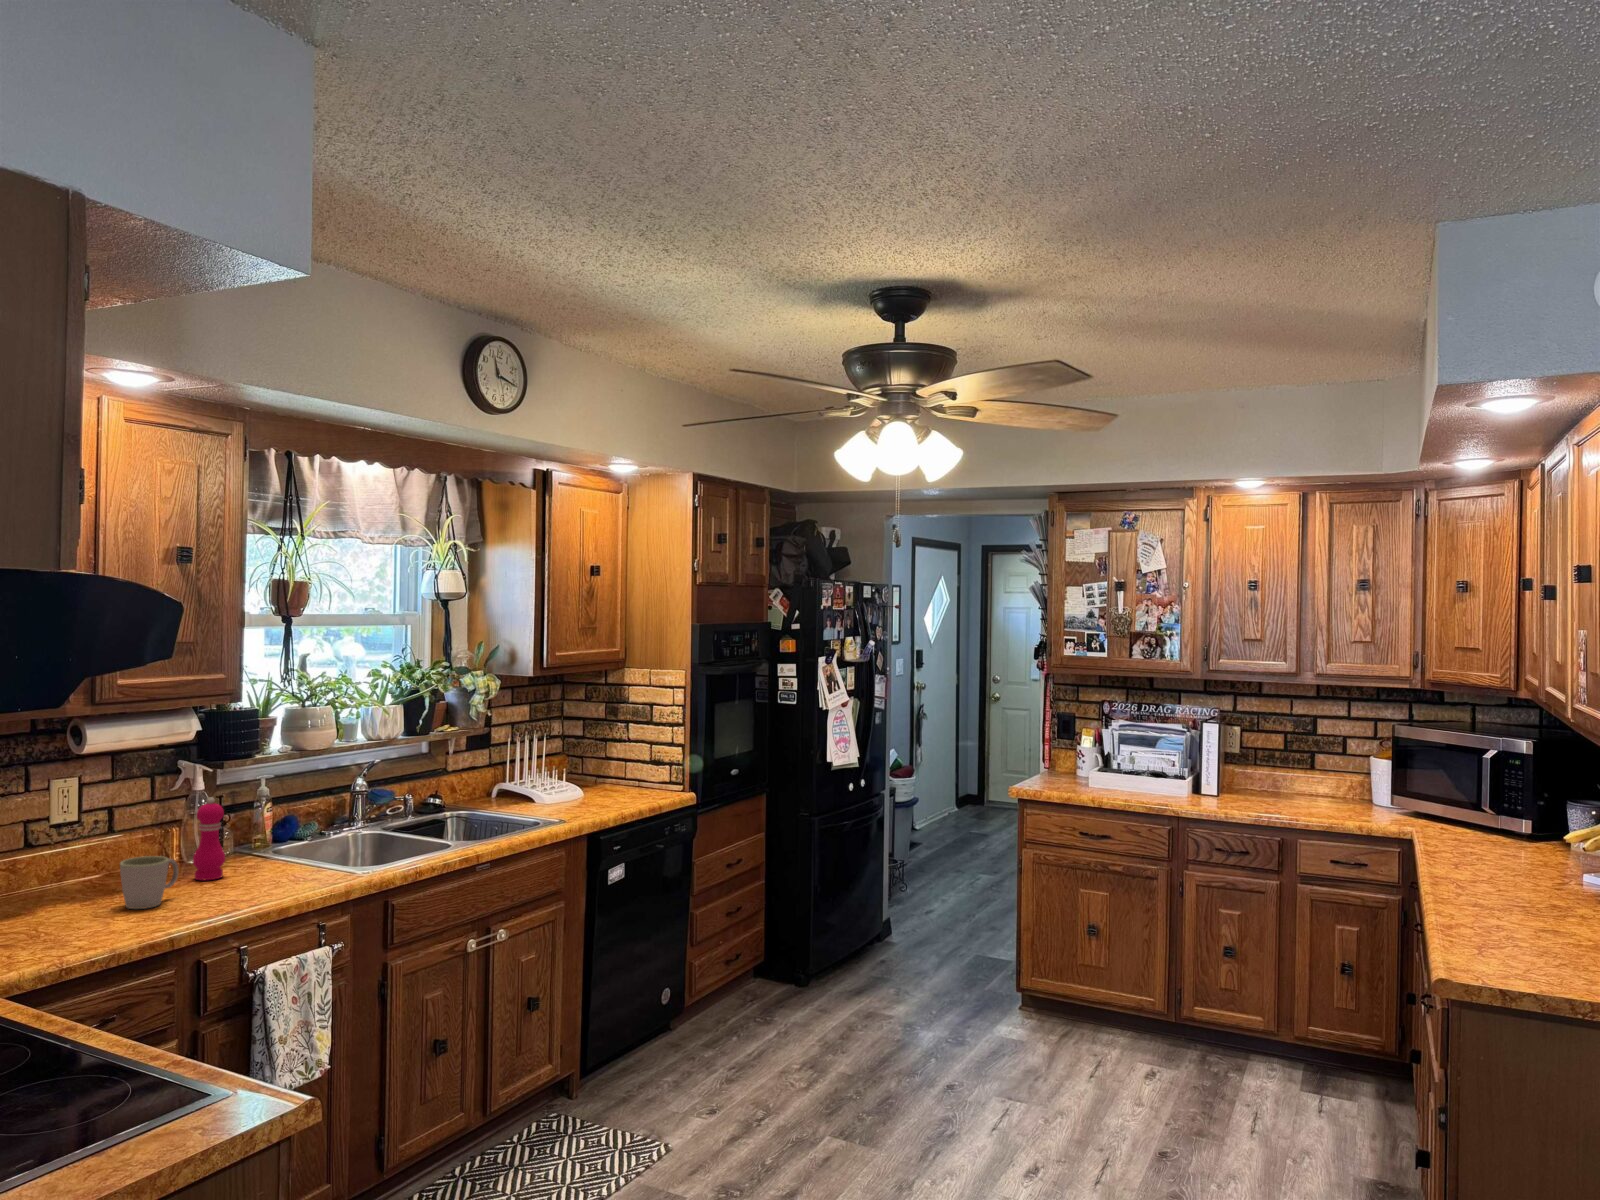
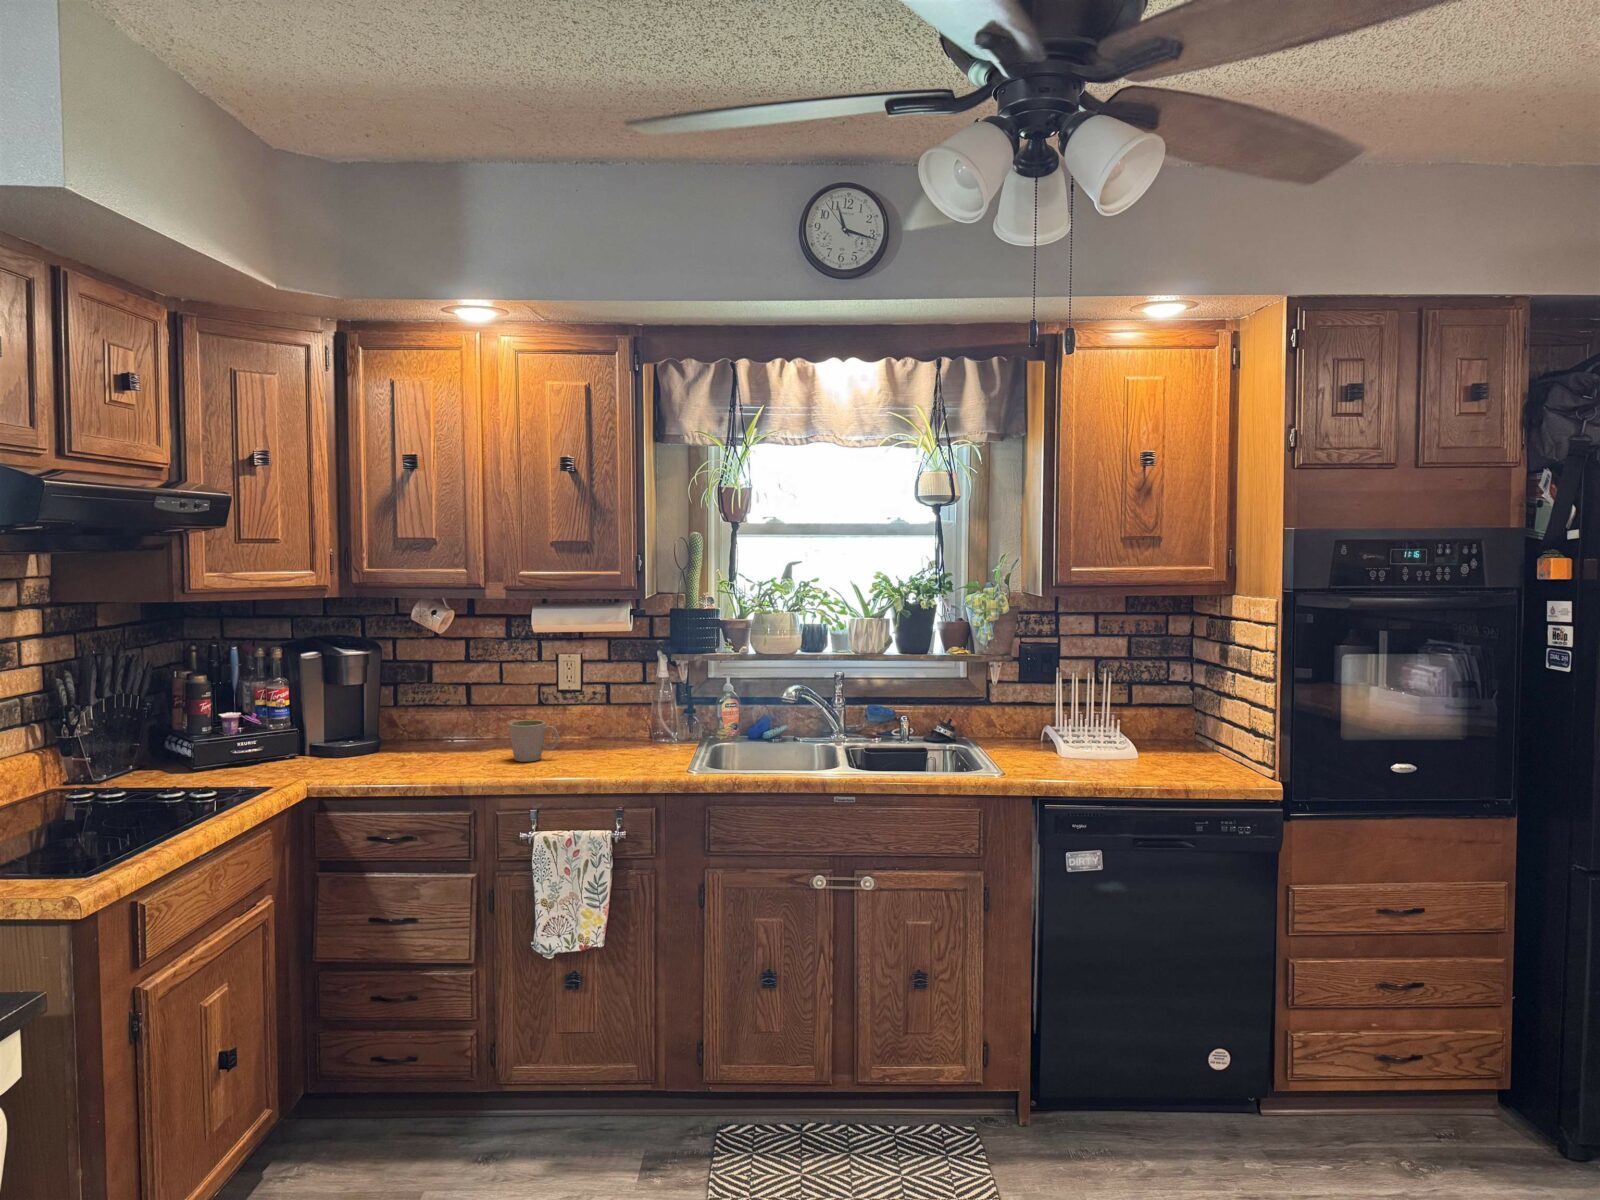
pepper mill: present [193,797,225,881] -> none [608,682,634,754]

